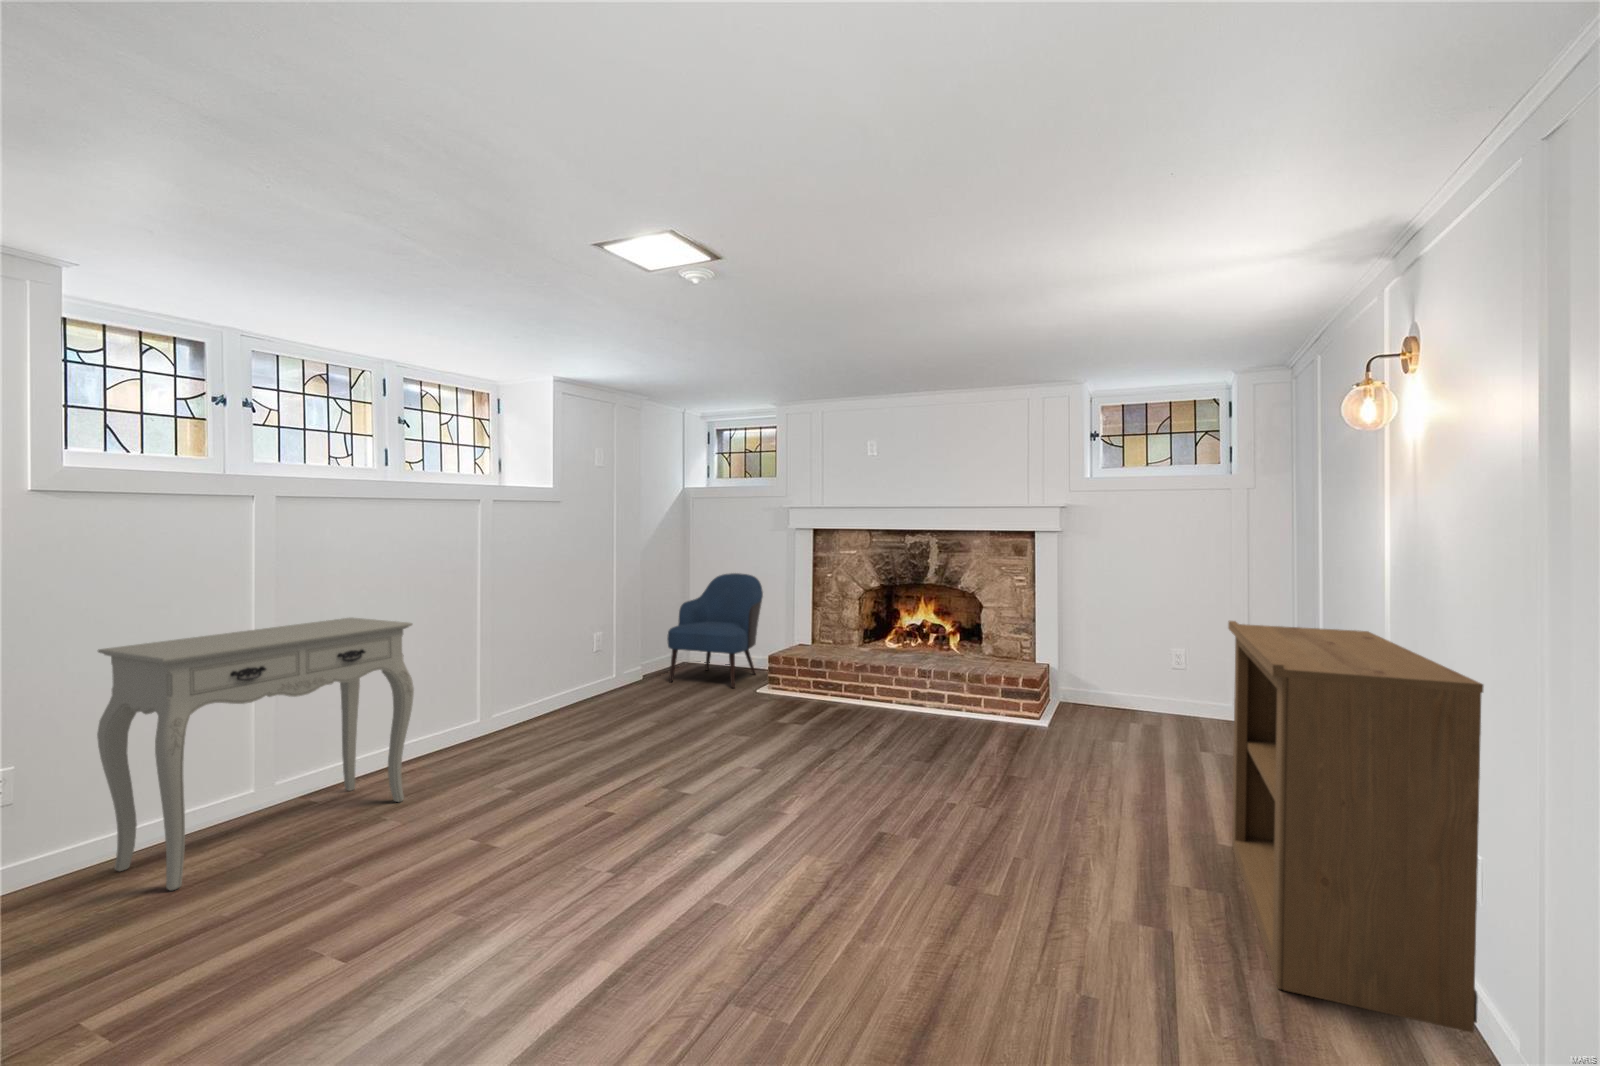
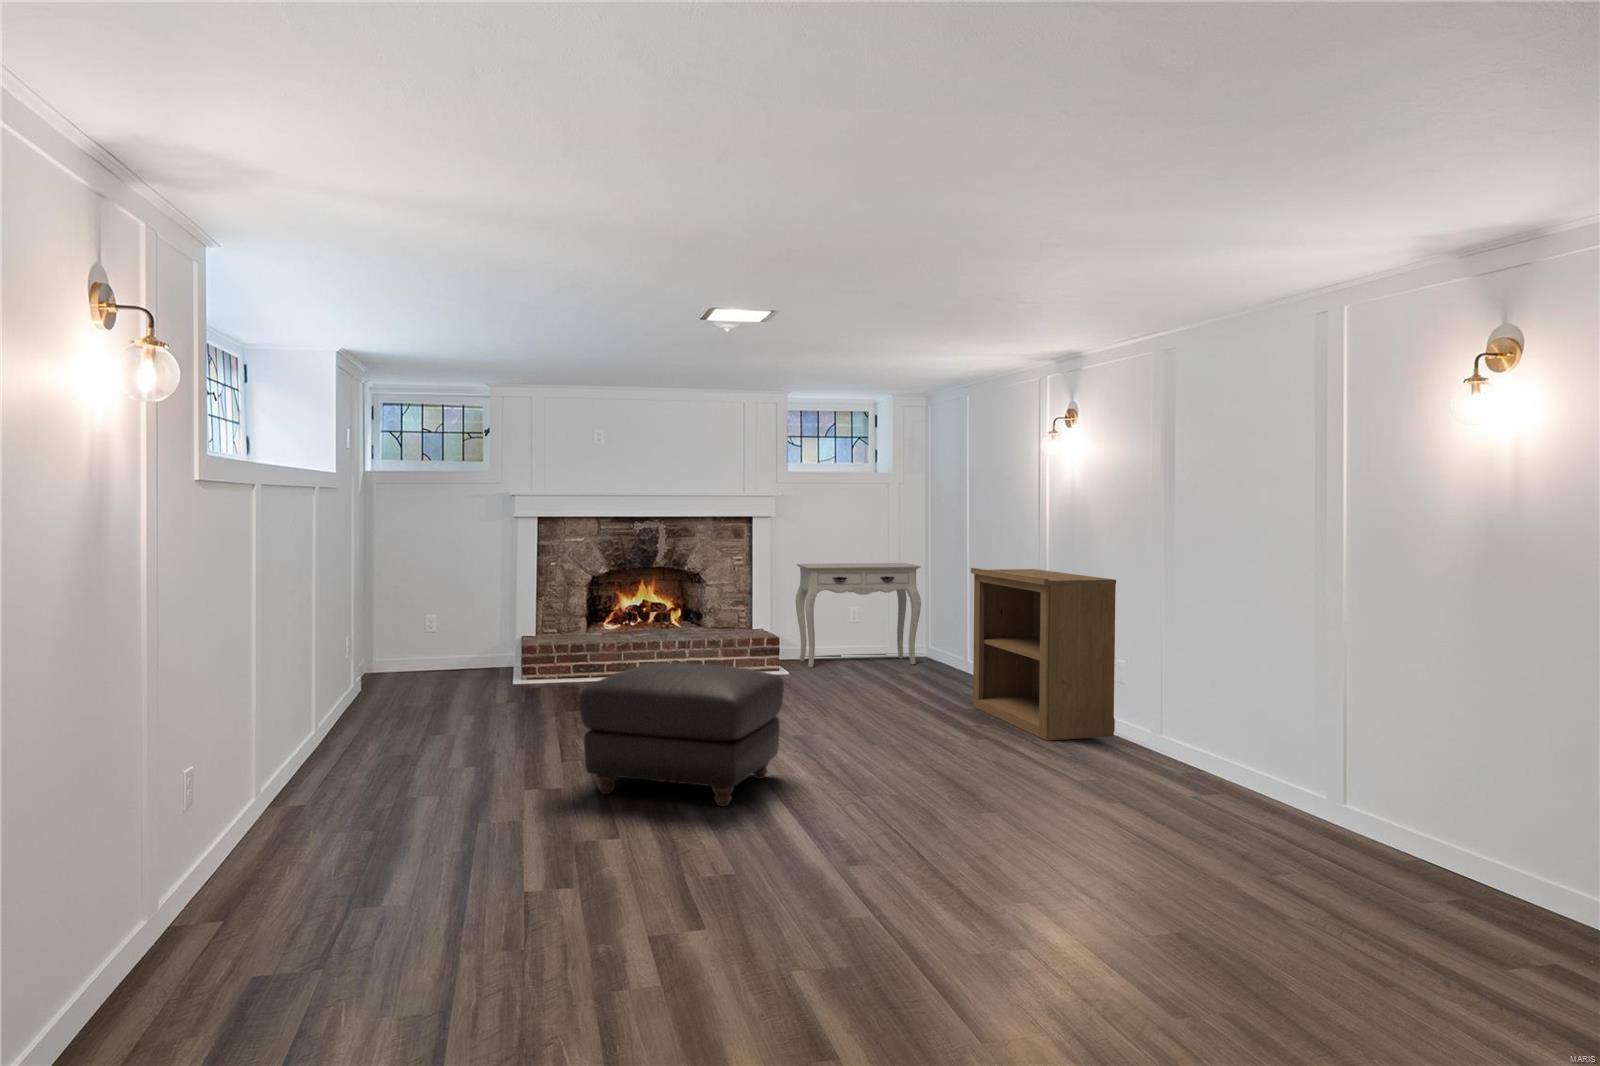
armchair: present [667,573,763,688] -> none [395,565,490,688]
console table: present [97,618,414,890] -> present [796,563,921,668]
ottoman: none [466,720,717,965] -> present [579,663,784,806]

